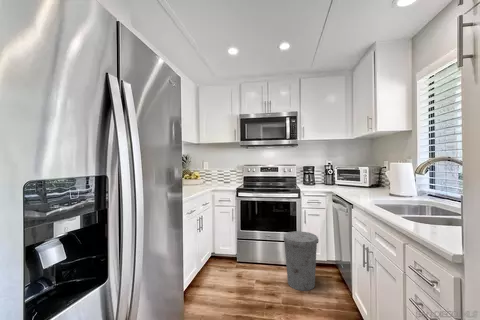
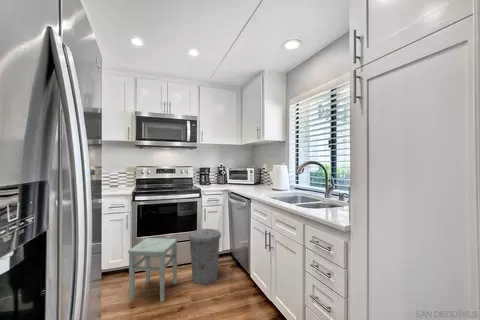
stool: none [227,232,272,295] -> present [128,238,178,302]

